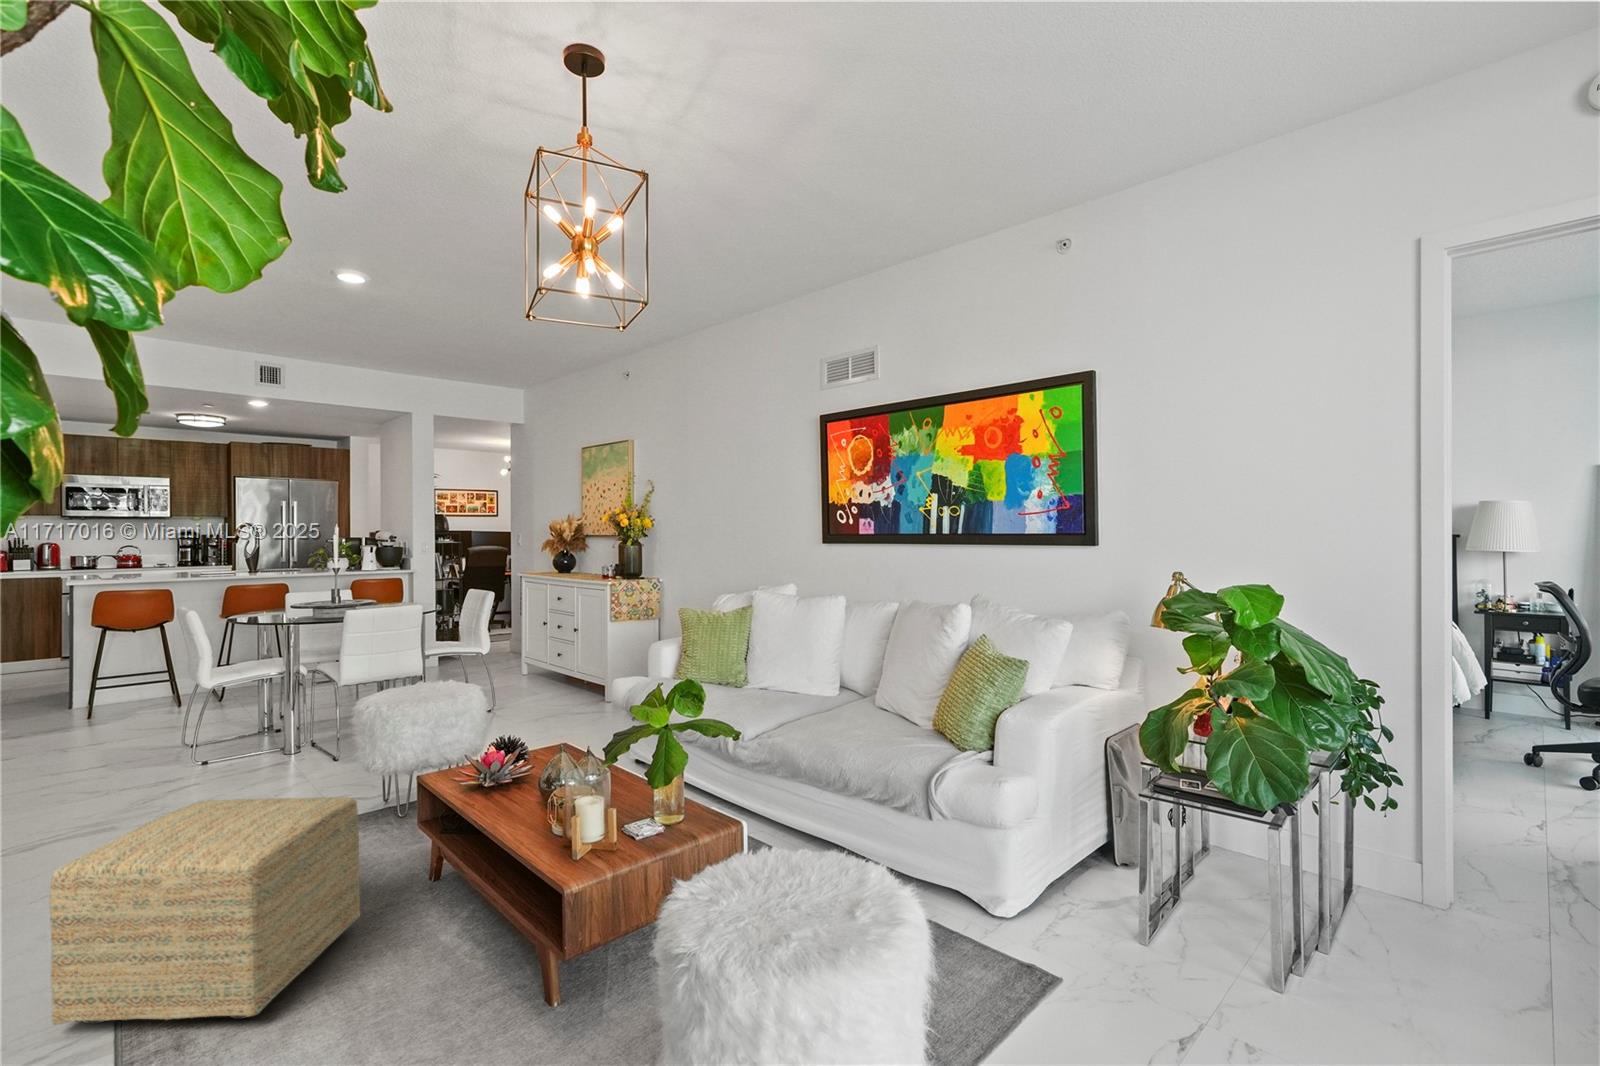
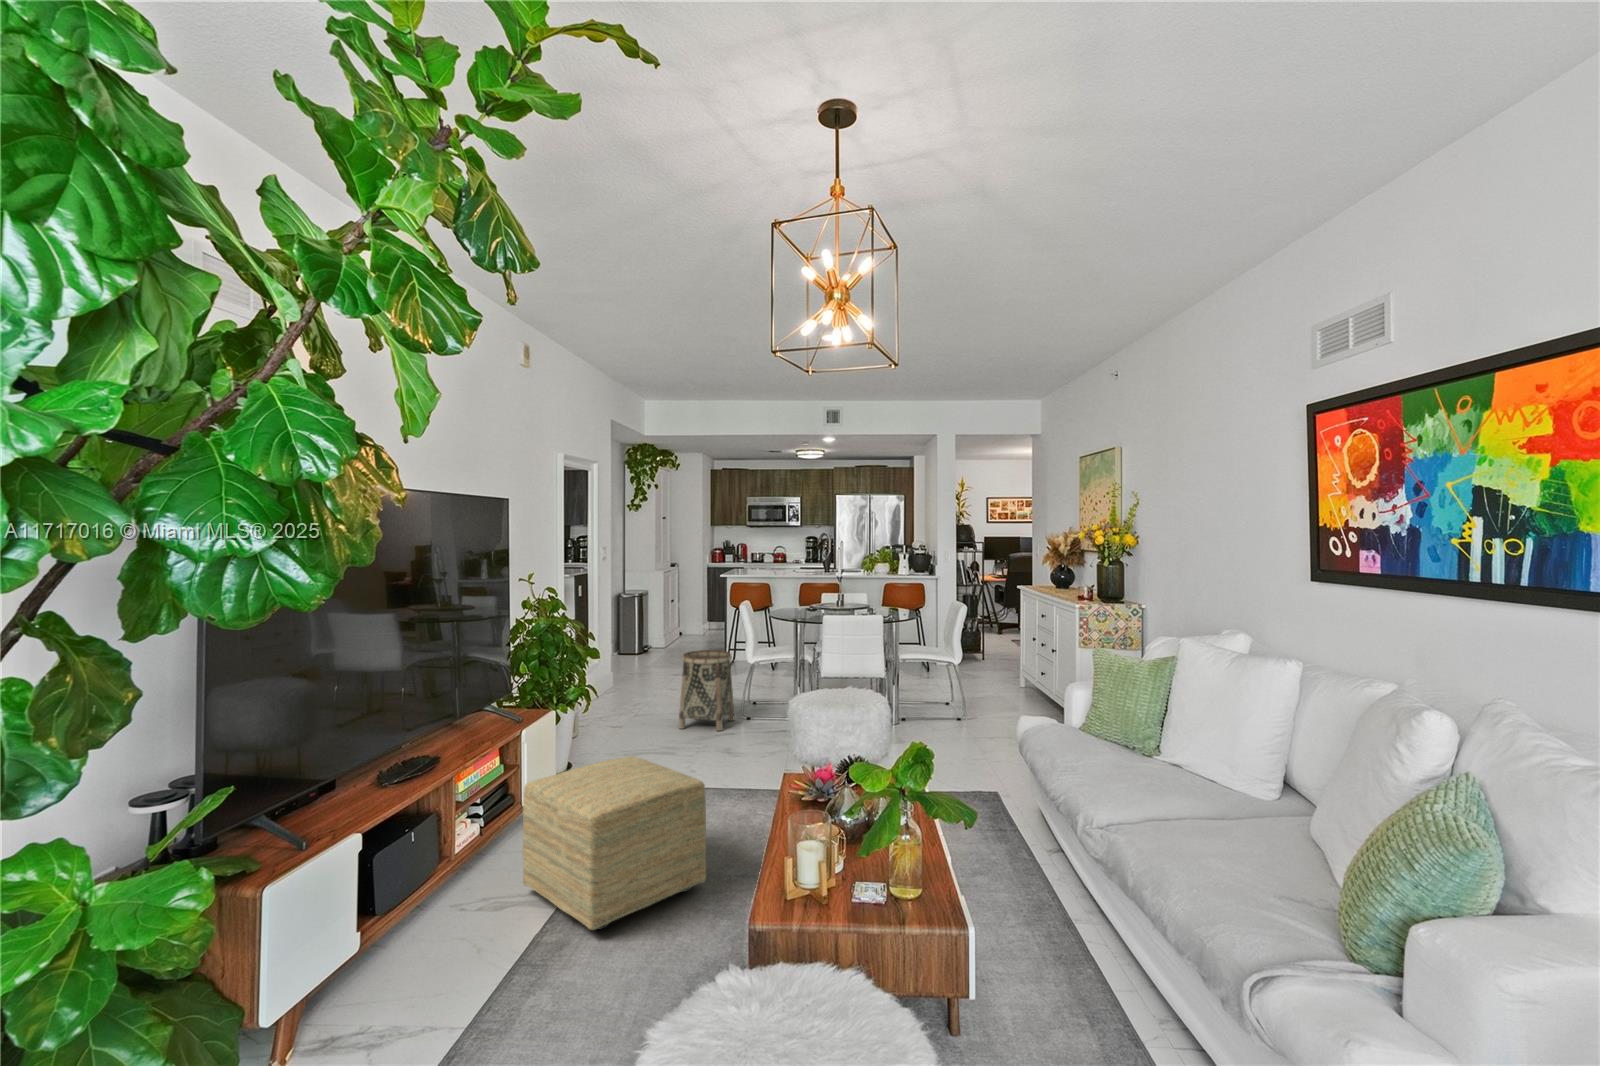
basket: none [105,674,195,791] -> present [679,650,734,731]

